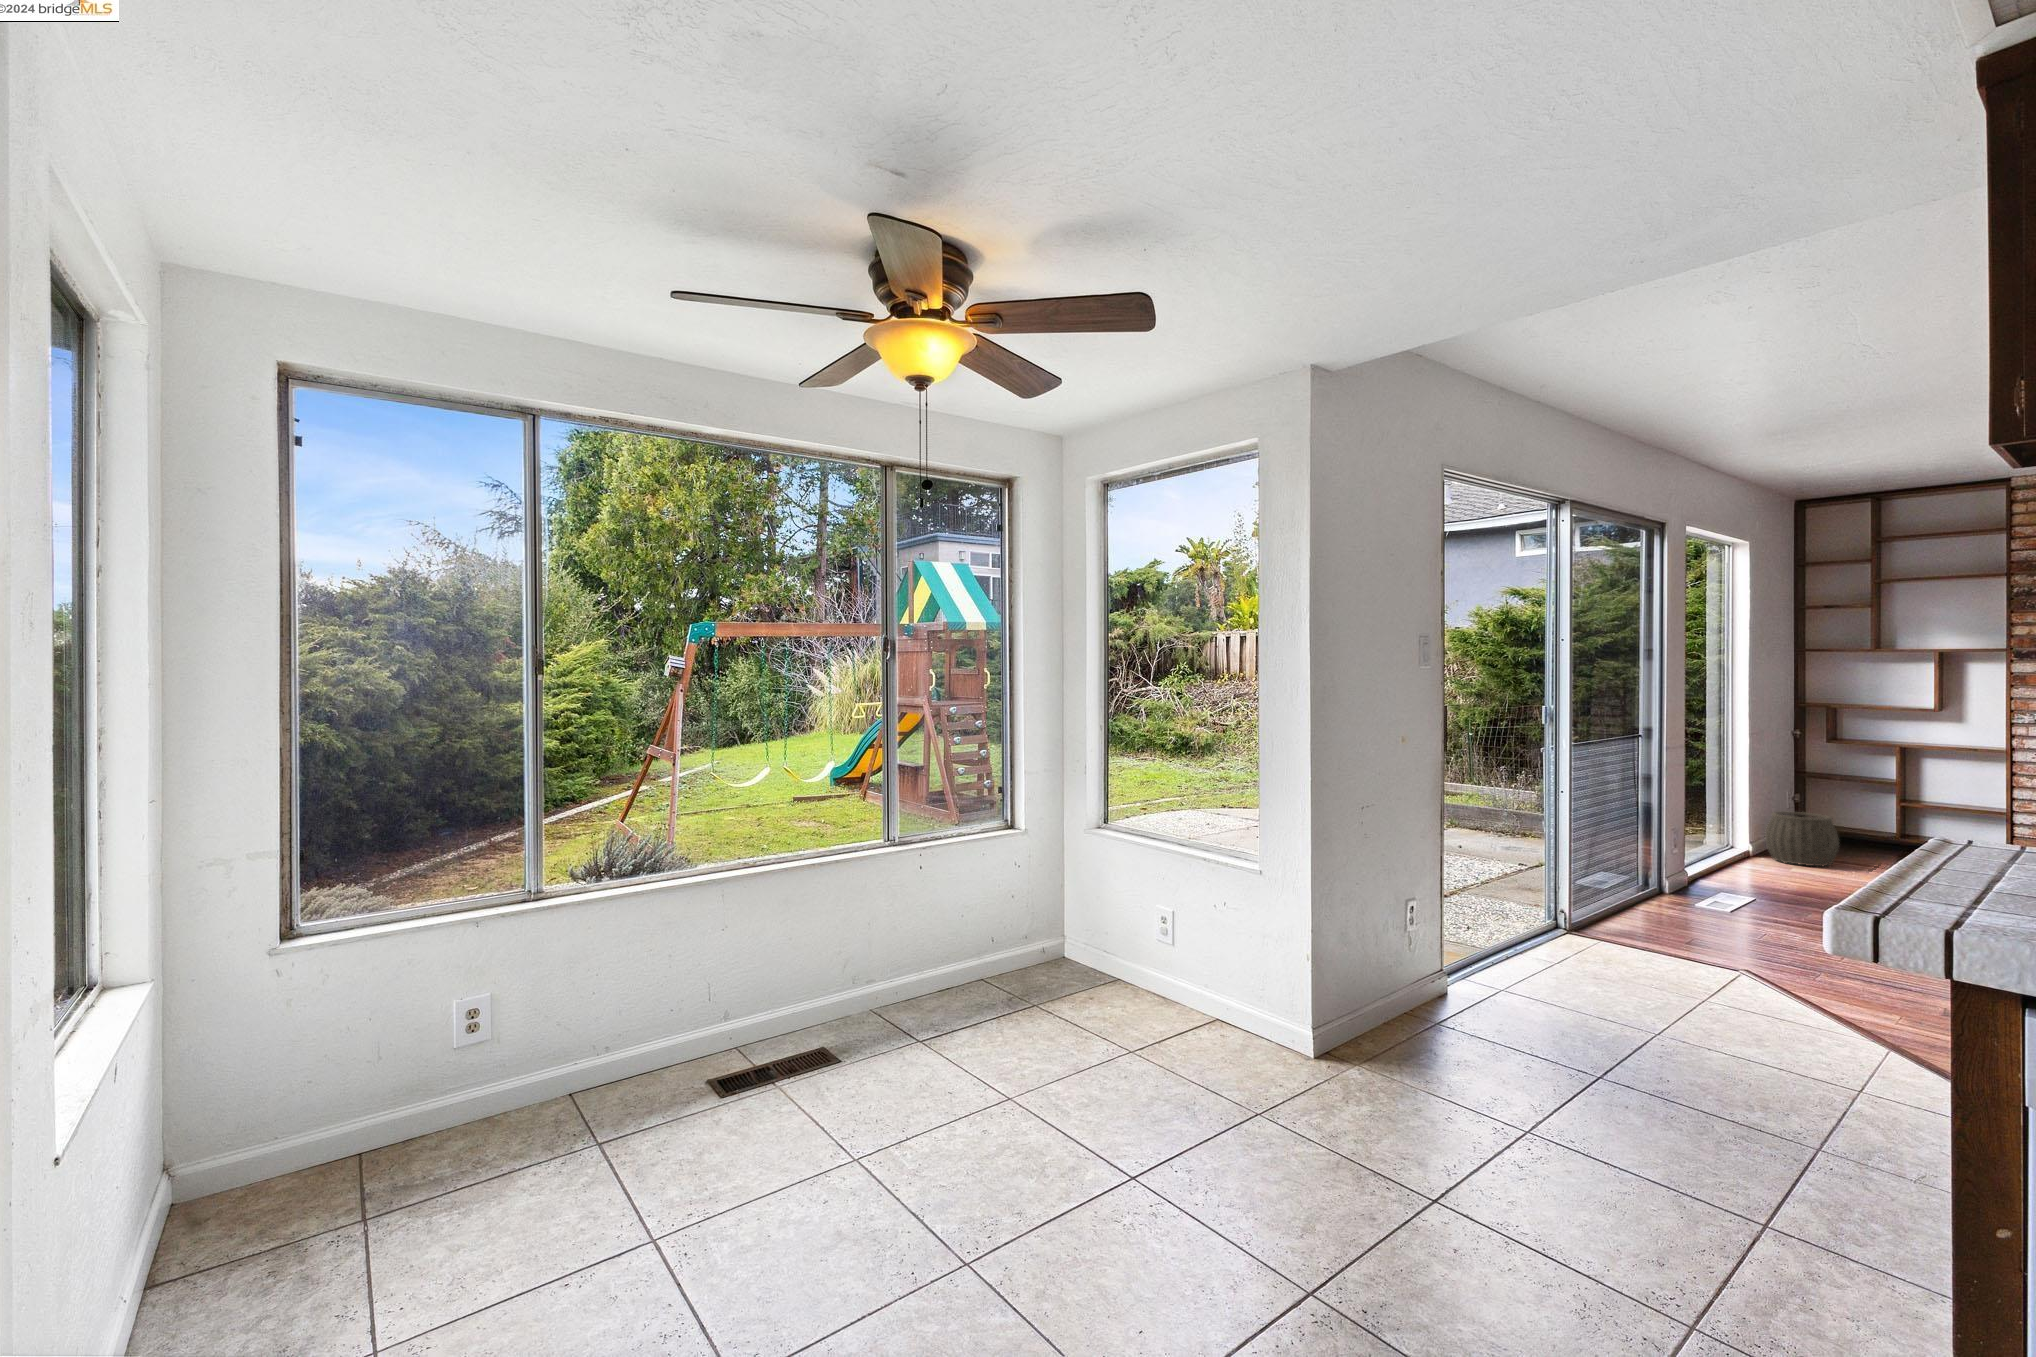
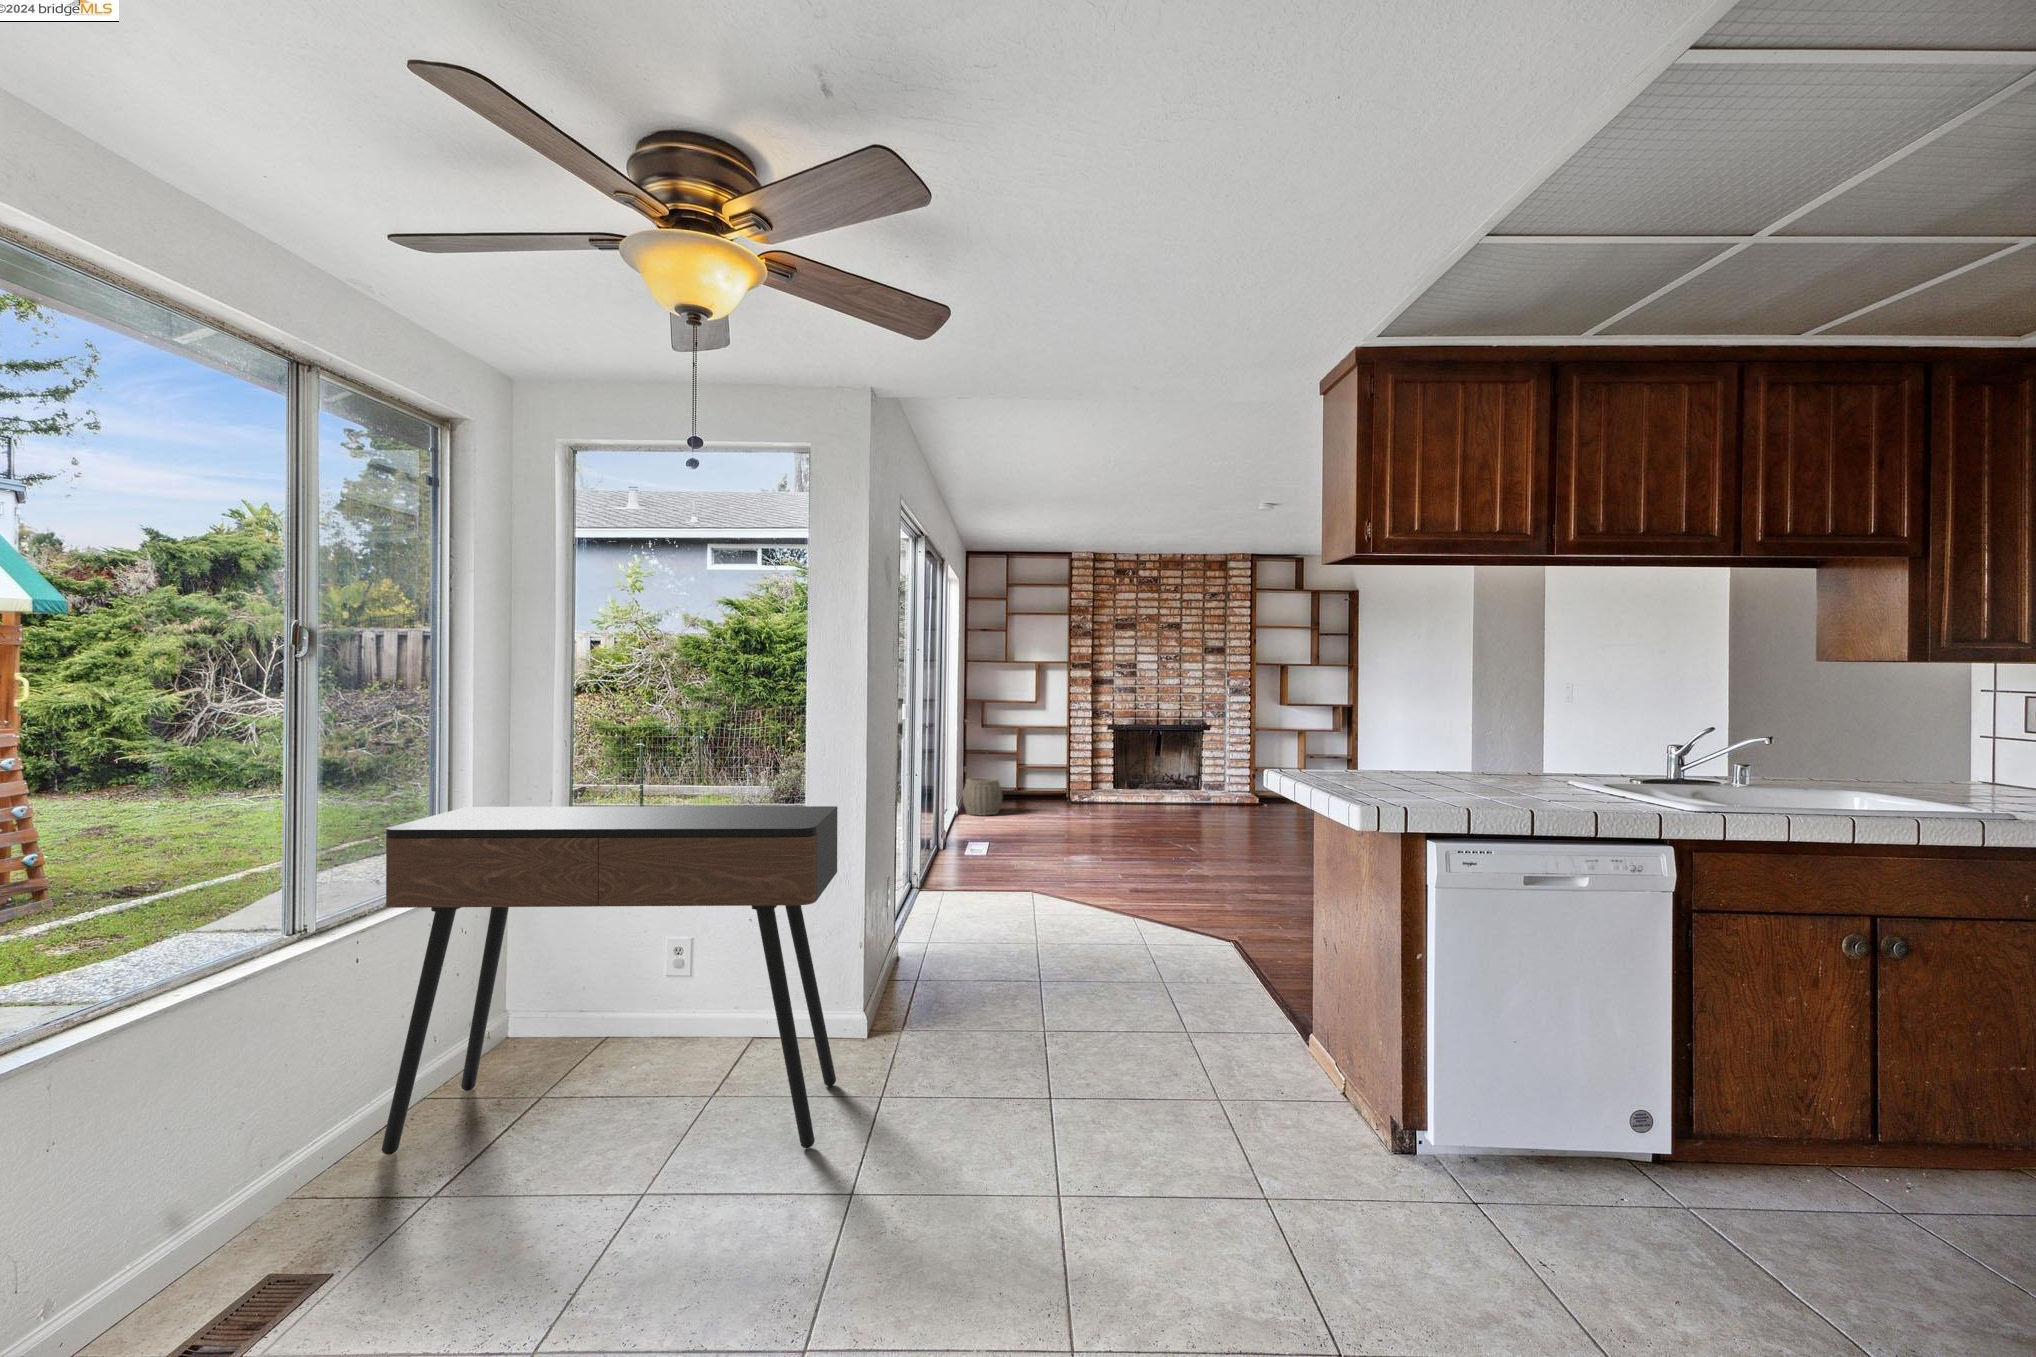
console table: none [930,774,1240,1126] -> present [382,806,838,1155]

